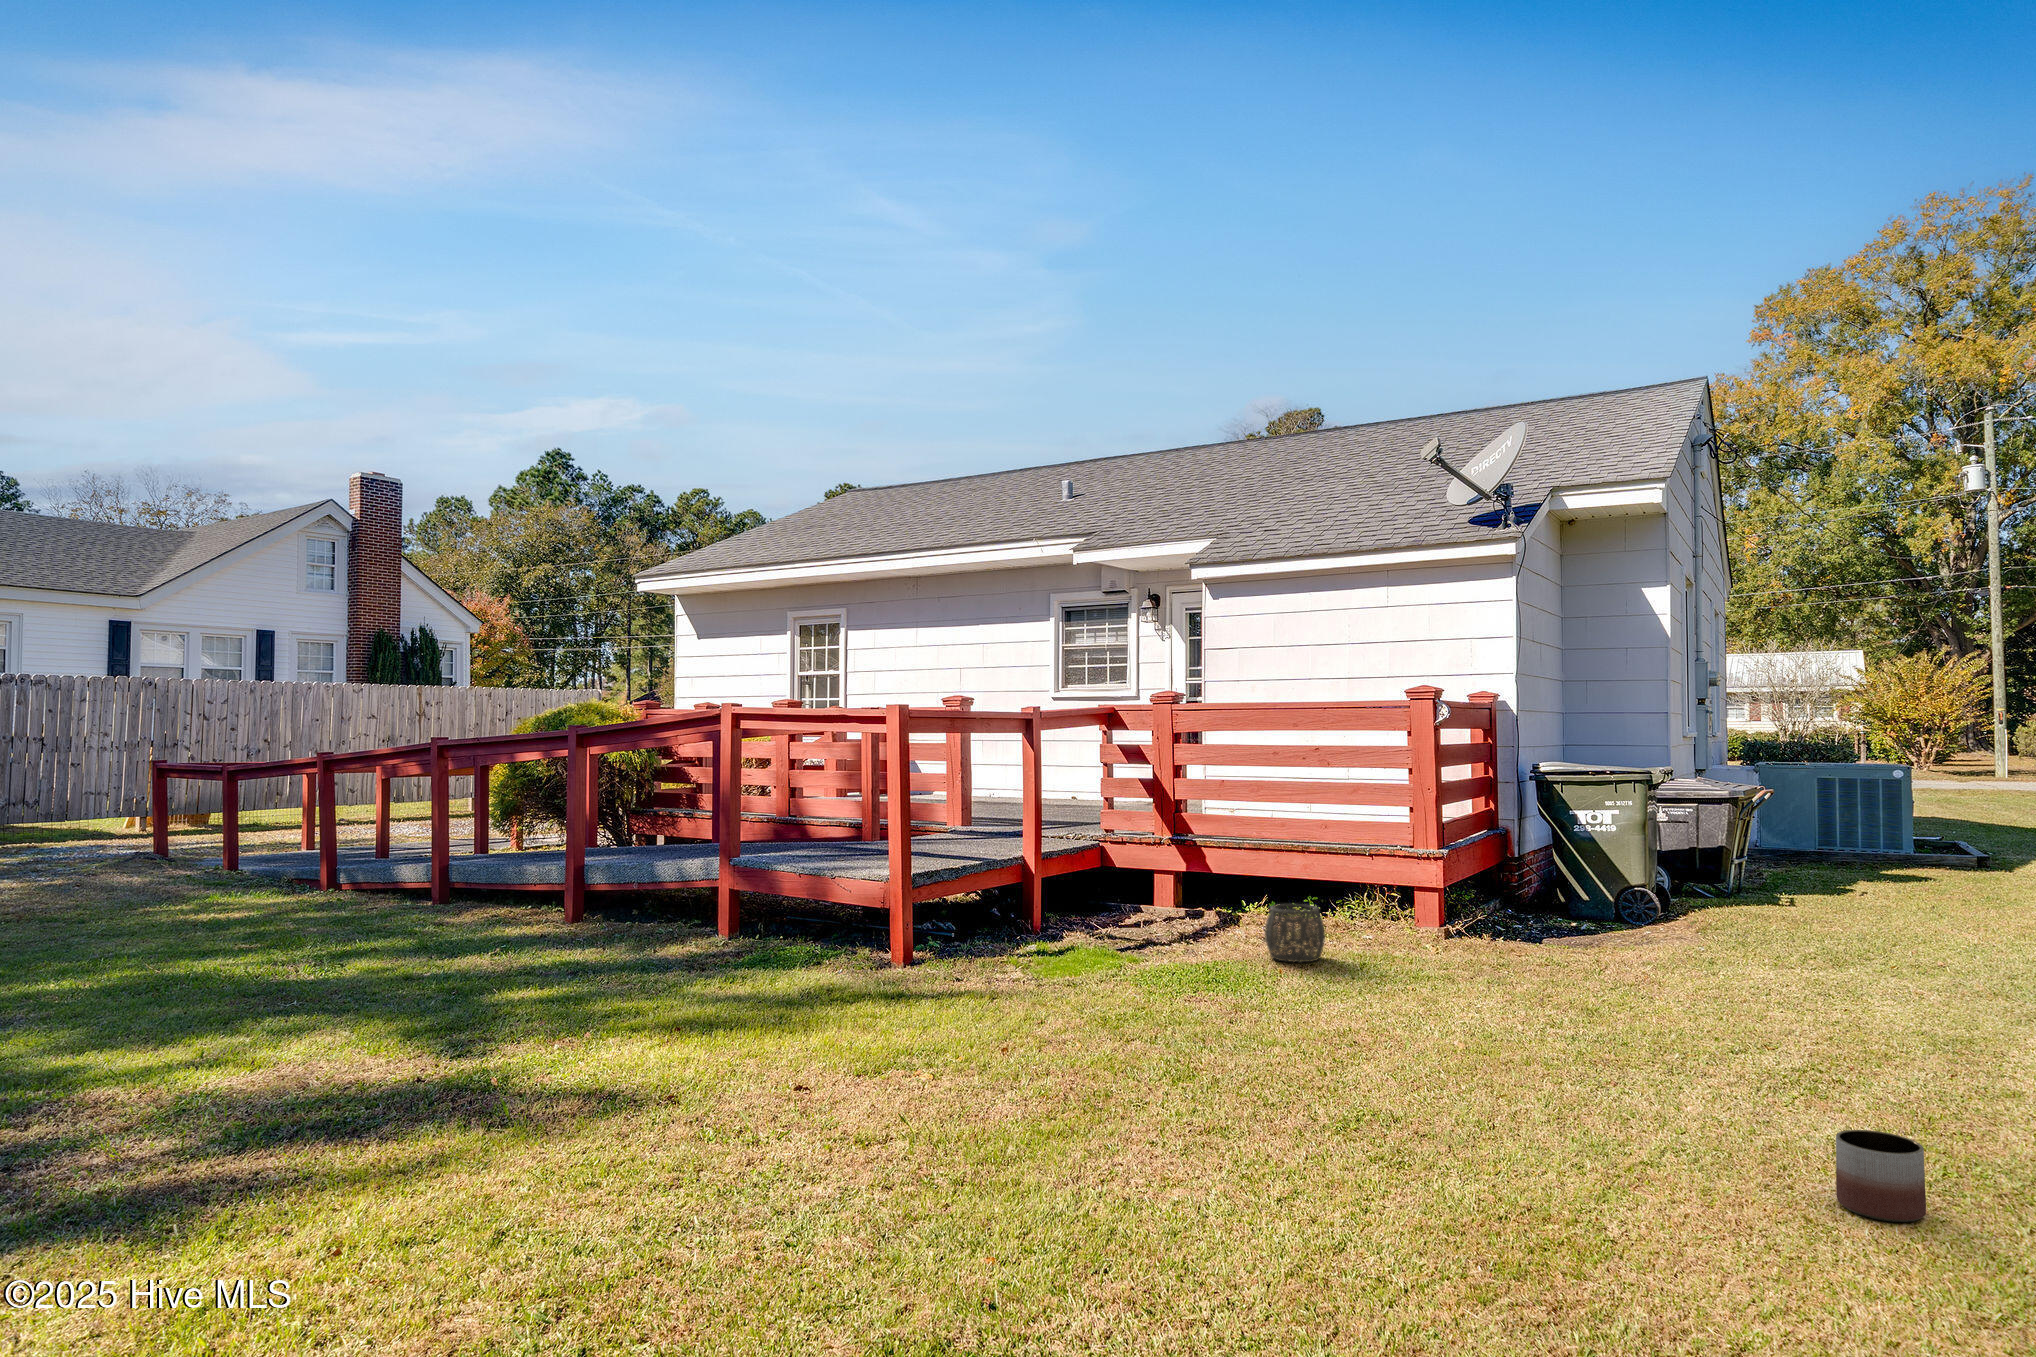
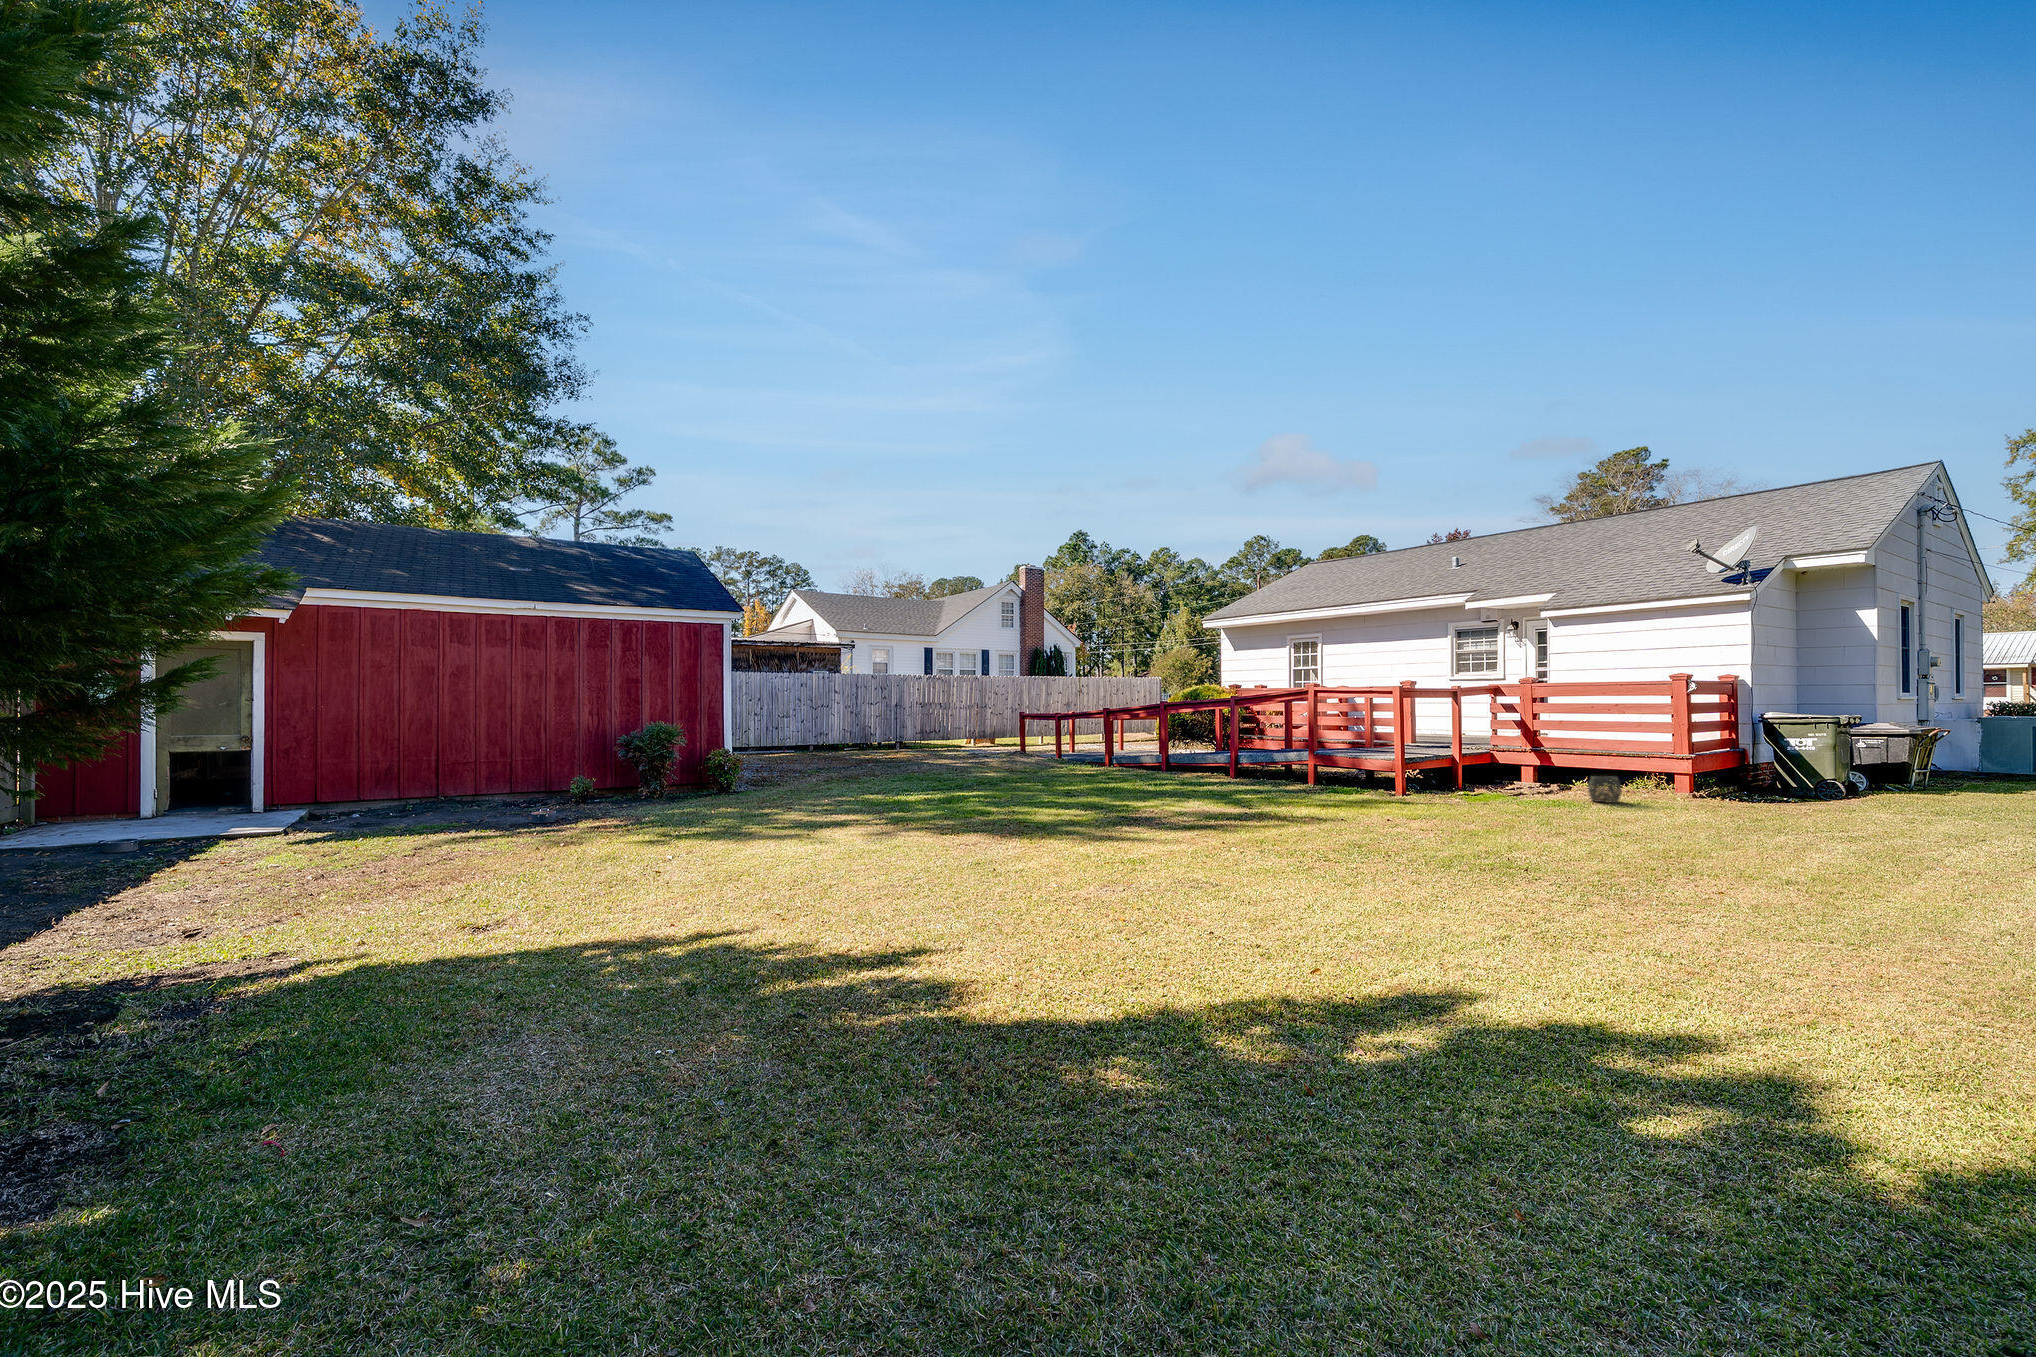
planter: present [1836,1130,1926,1222] -> none [1832,835,1869,863]

